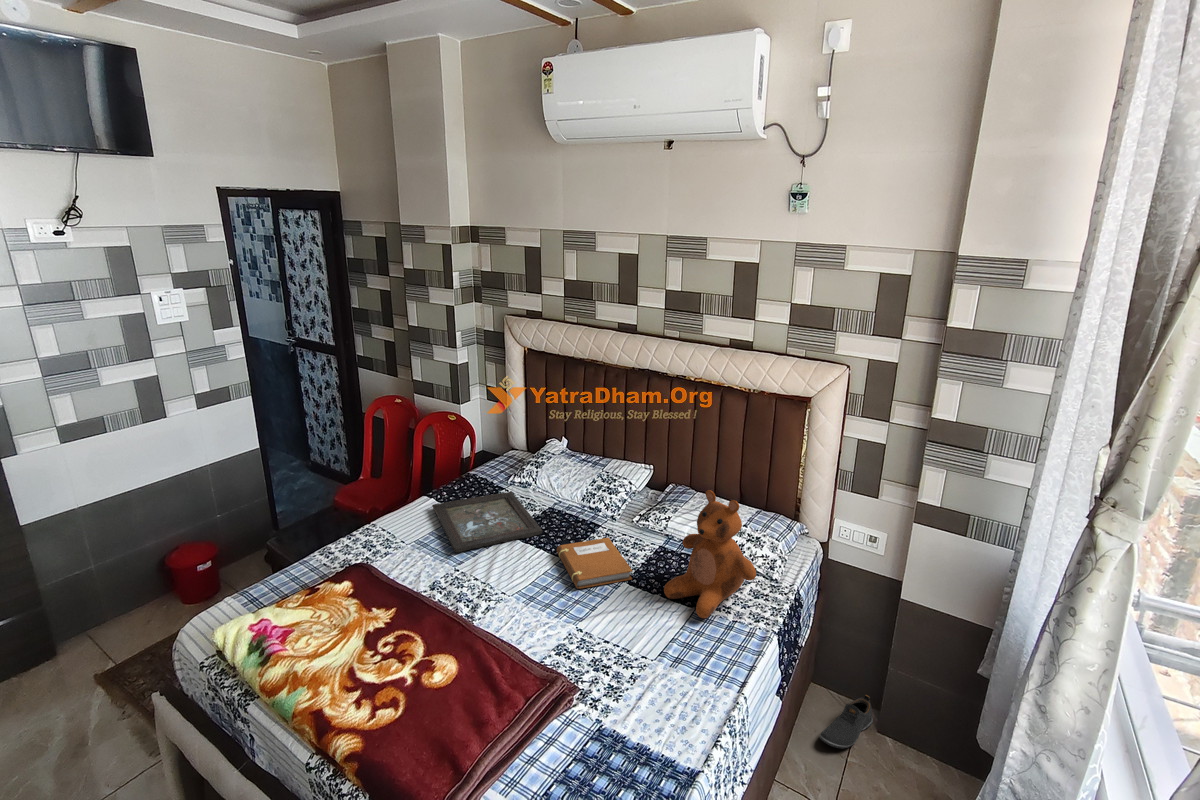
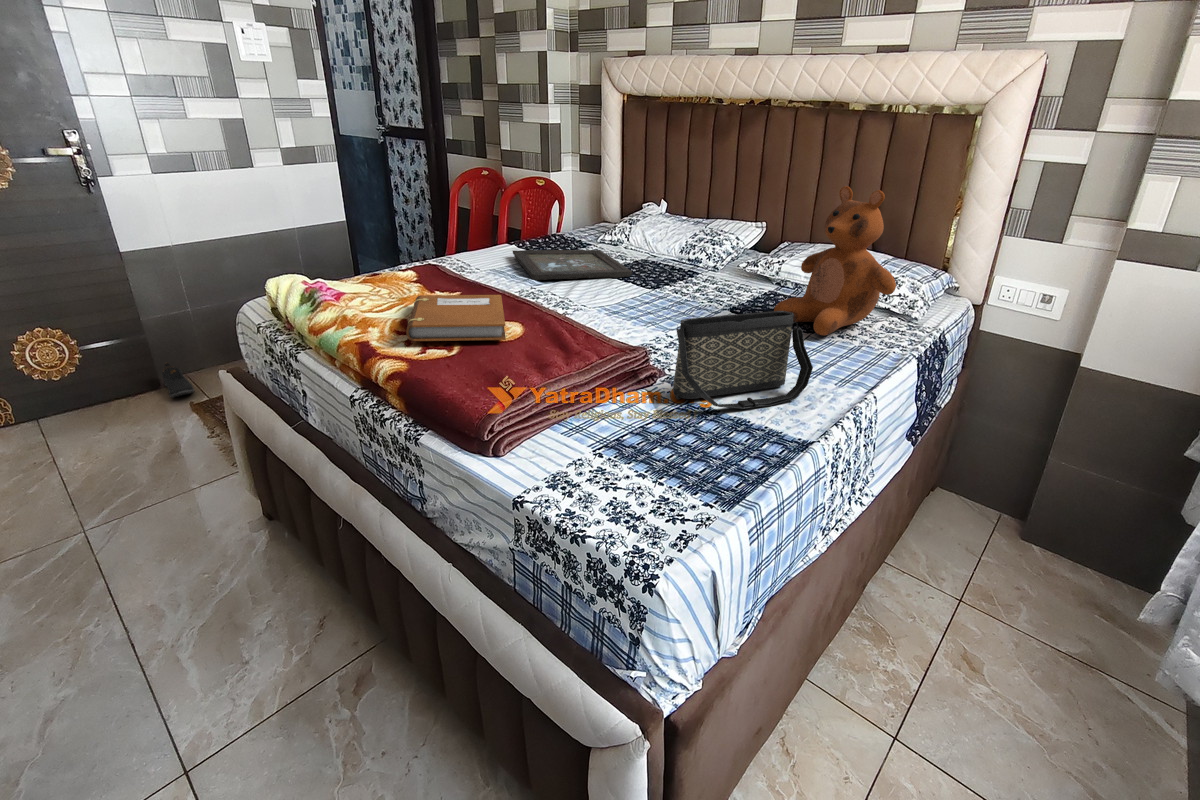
notebook: present [557,538,632,589] -> present [406,295,506,341]
handbag: none [586,643,696,746] -> present [673,311,813,409]
shoe: present [820,695,873,748] -> present [161,363,194,398]

